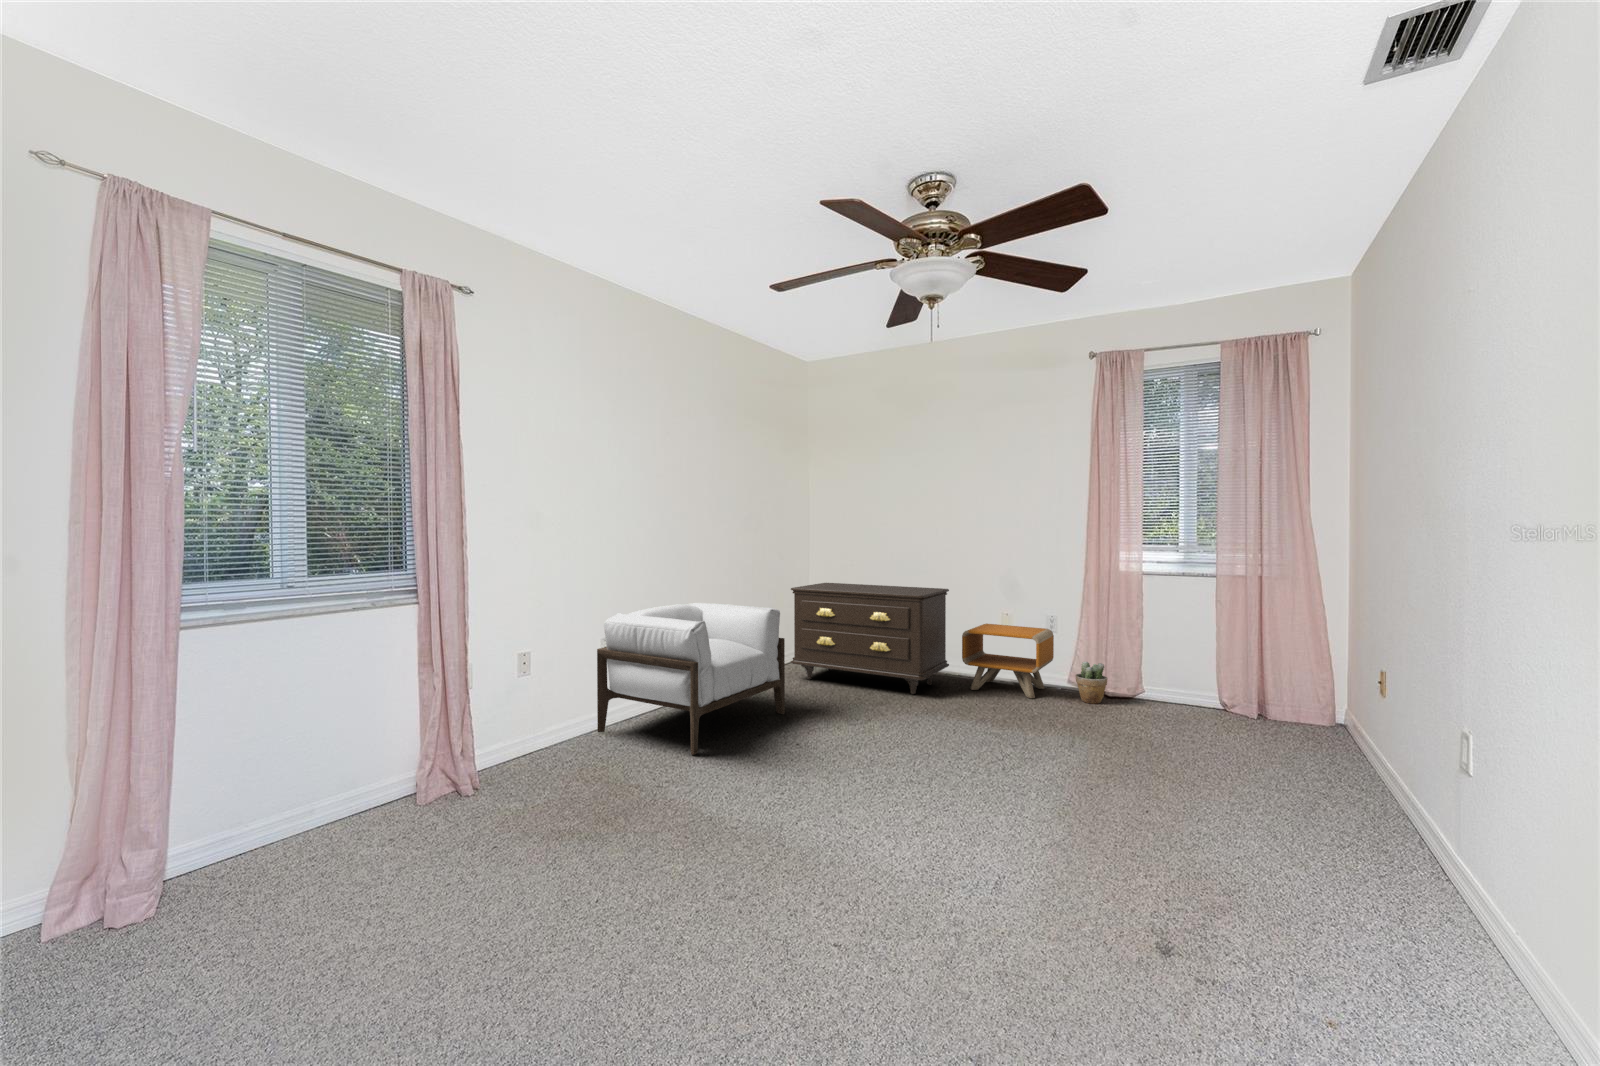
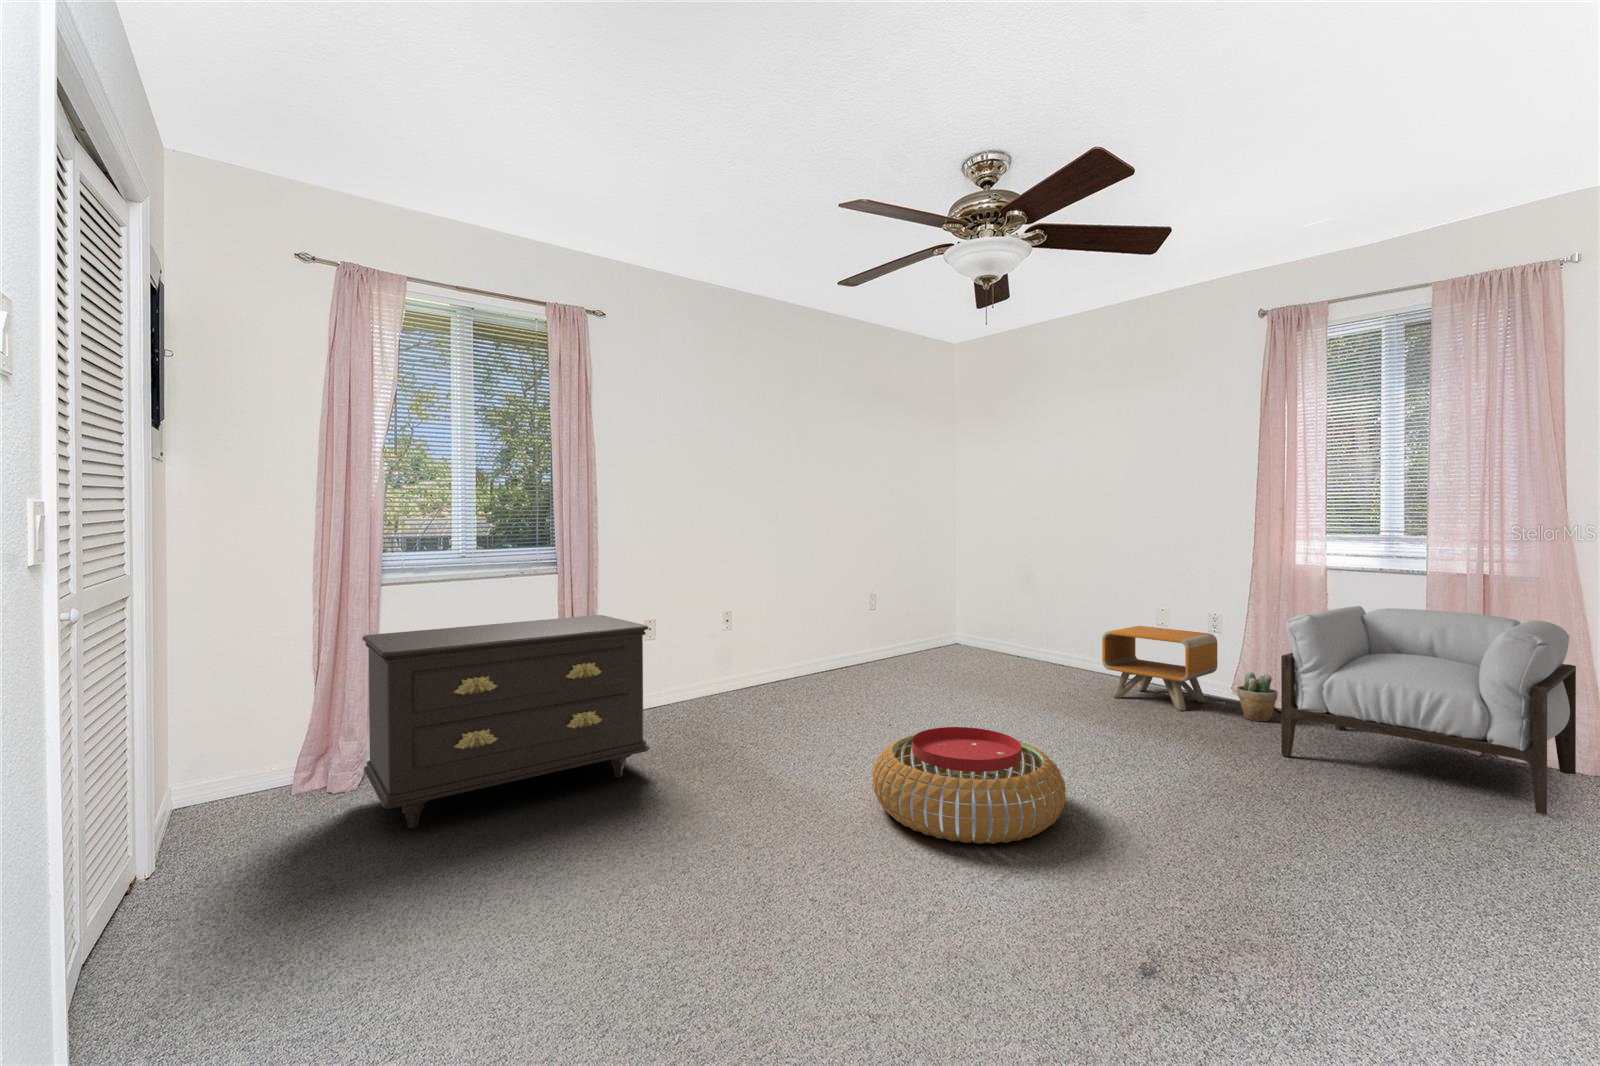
dresser: present [791,583,949,694] -> present [362,615,649,828]
armchair: present [597,603,785,755] -> present [1281,606,1576,815]
pouf: none [822,741,1012,864] -> present [872,727,1066,844]

